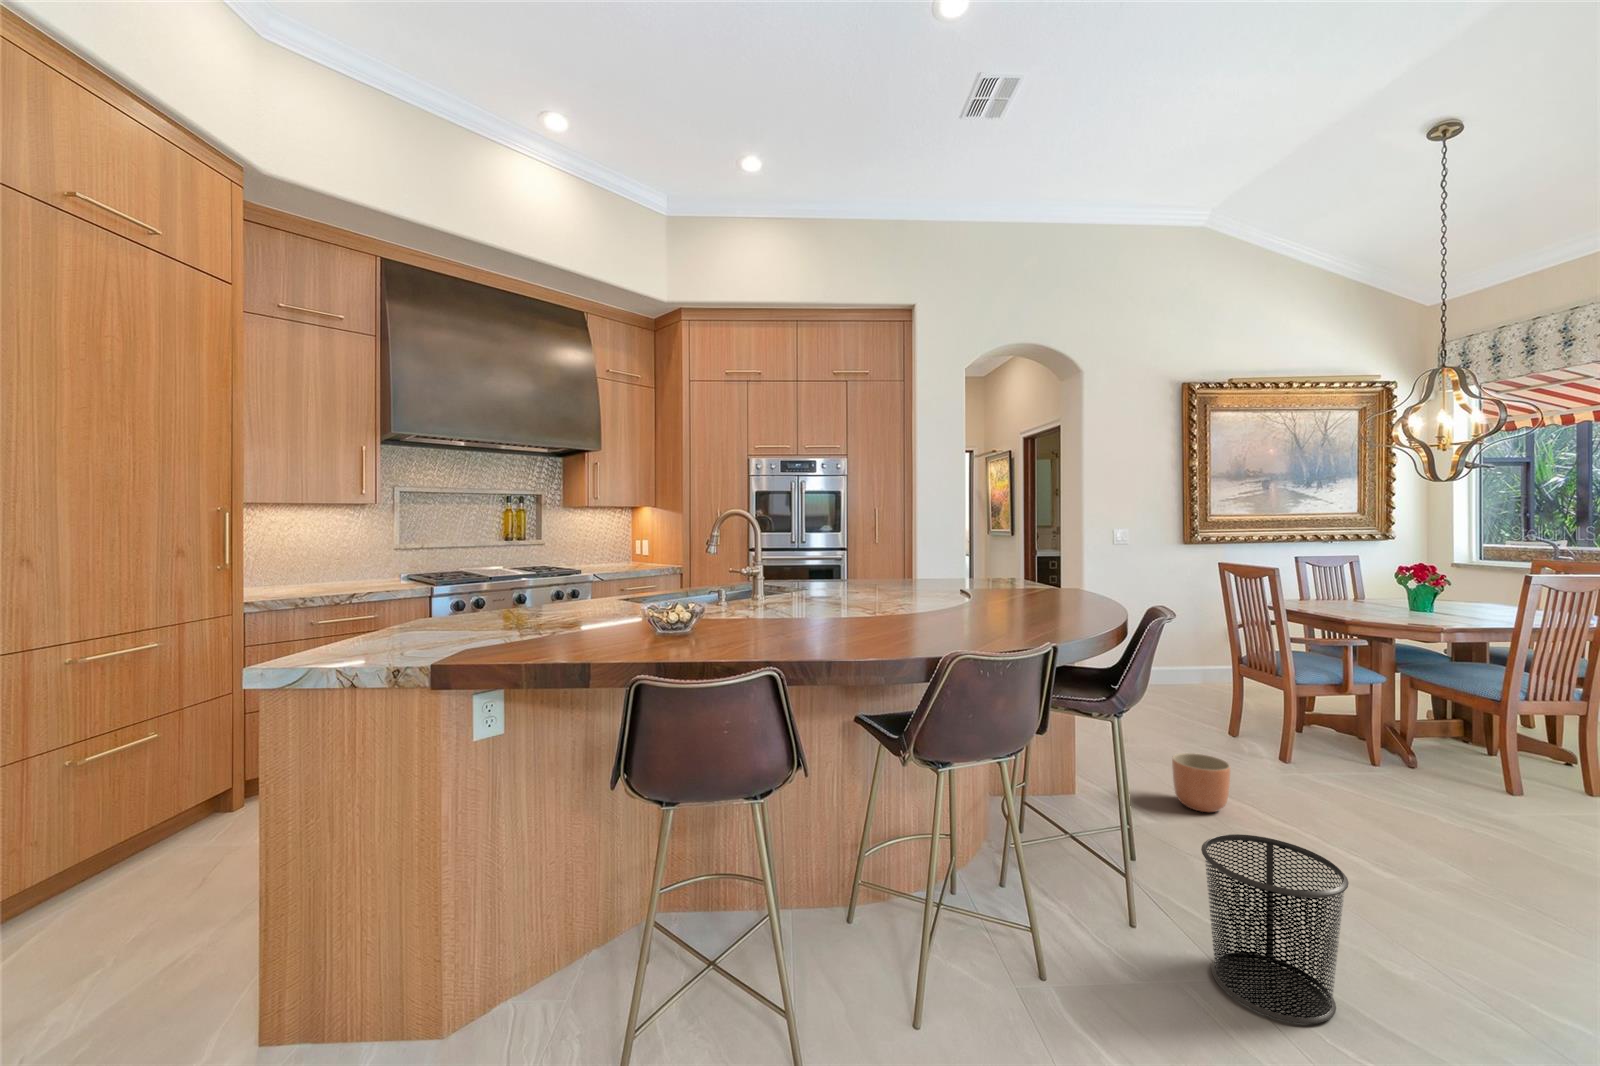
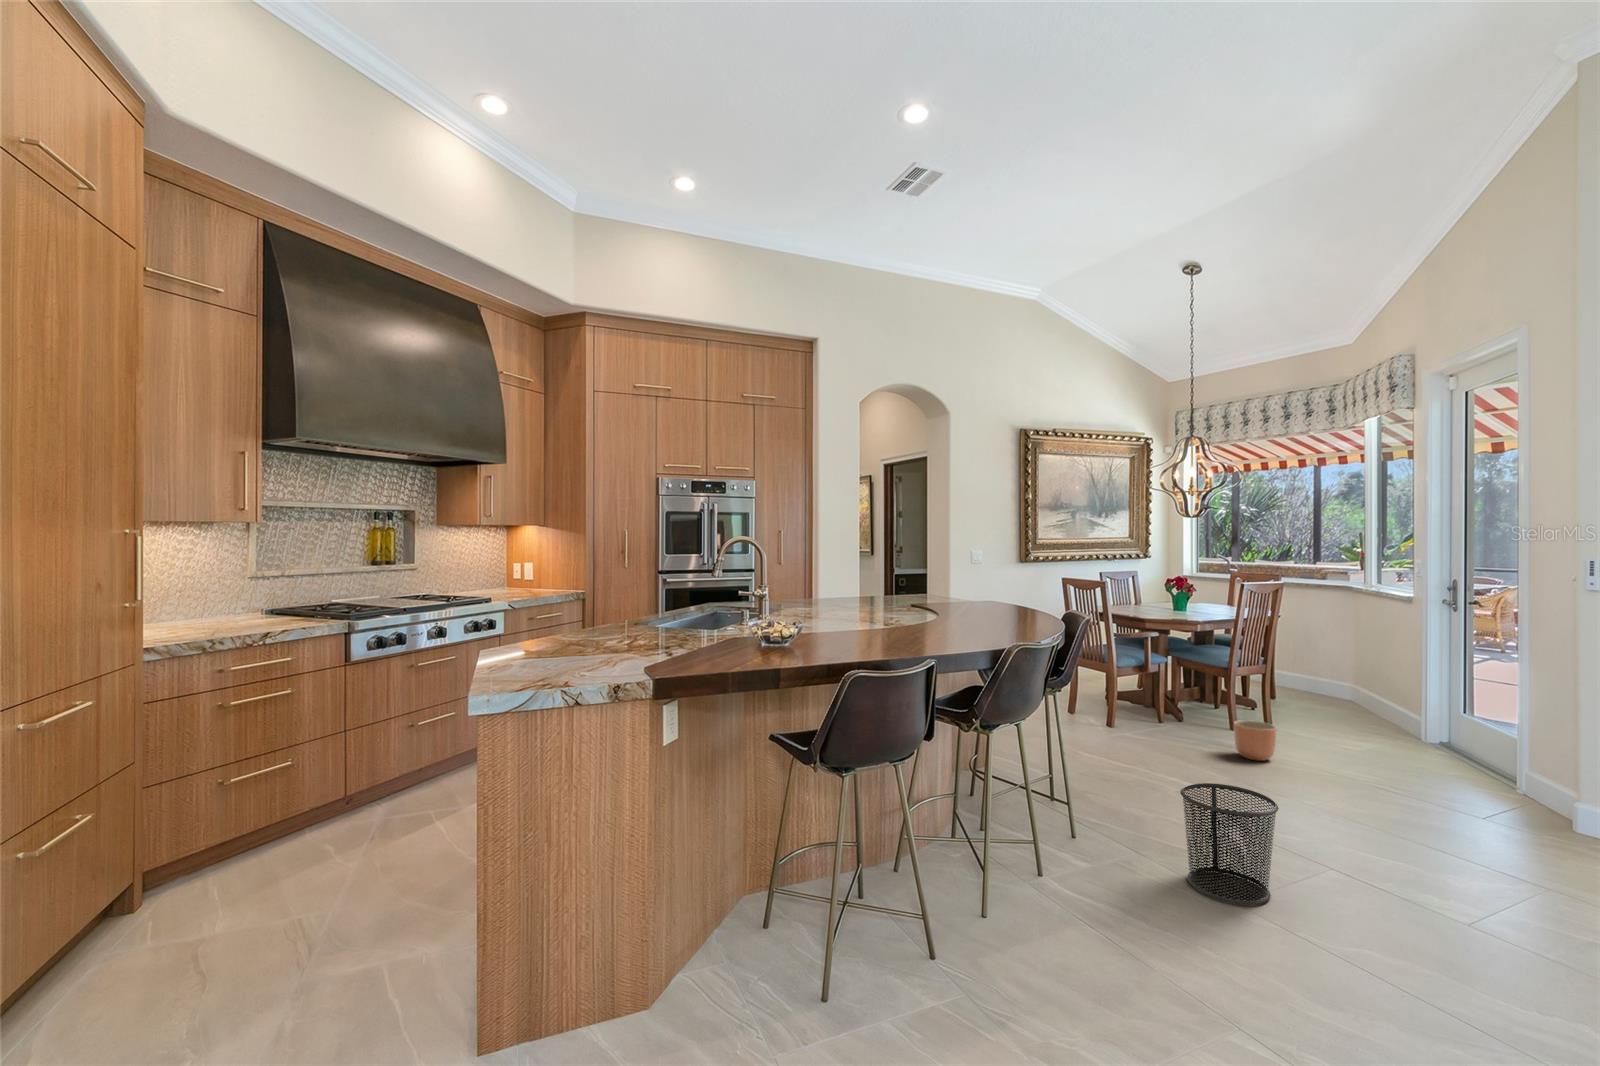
planter: present [1172,753,1230,812] -> present [1234,720,1277,761]

